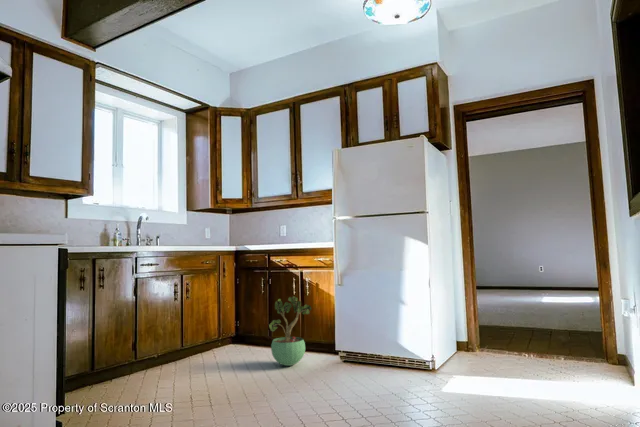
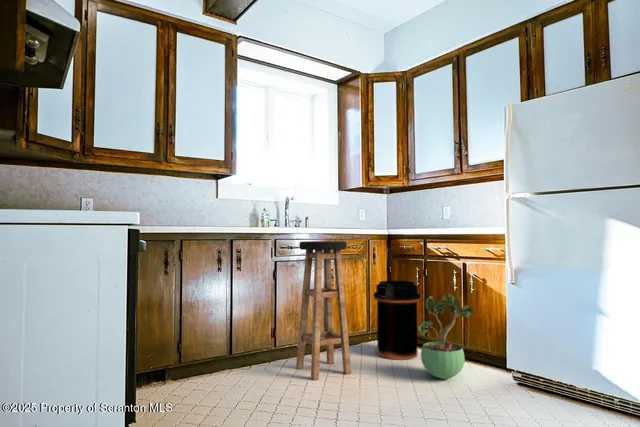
bar stool: none [159,257,212,381] -> present [296,241,351,380]
trash can: none [227,291,267,358] -> present [374,281,420,360]

